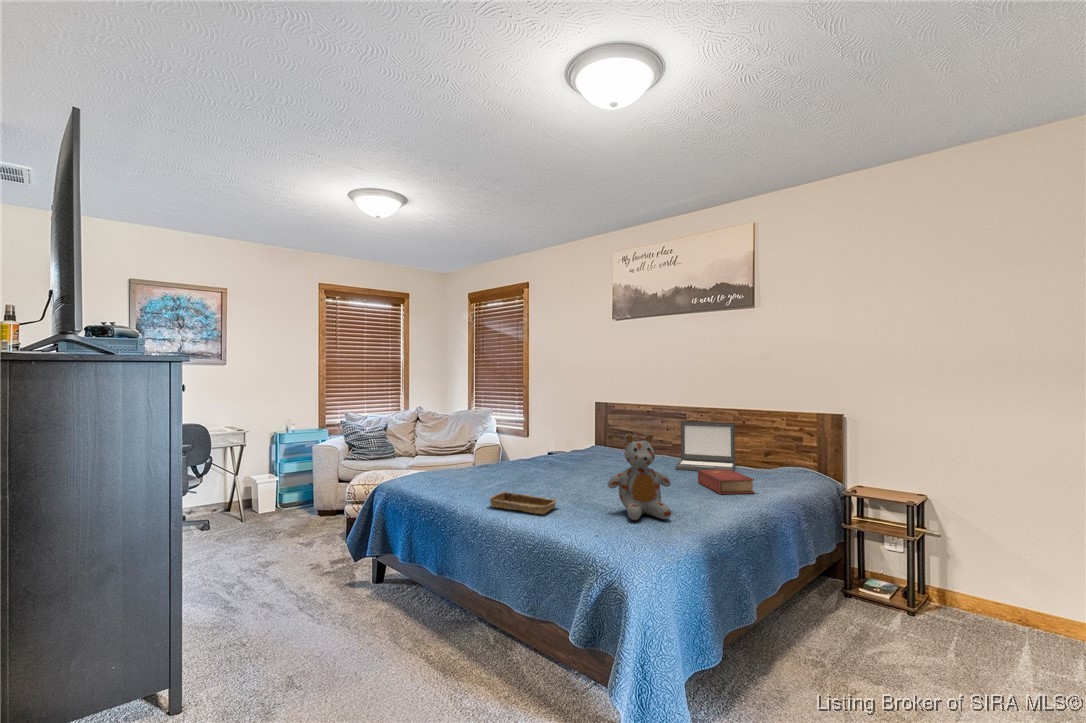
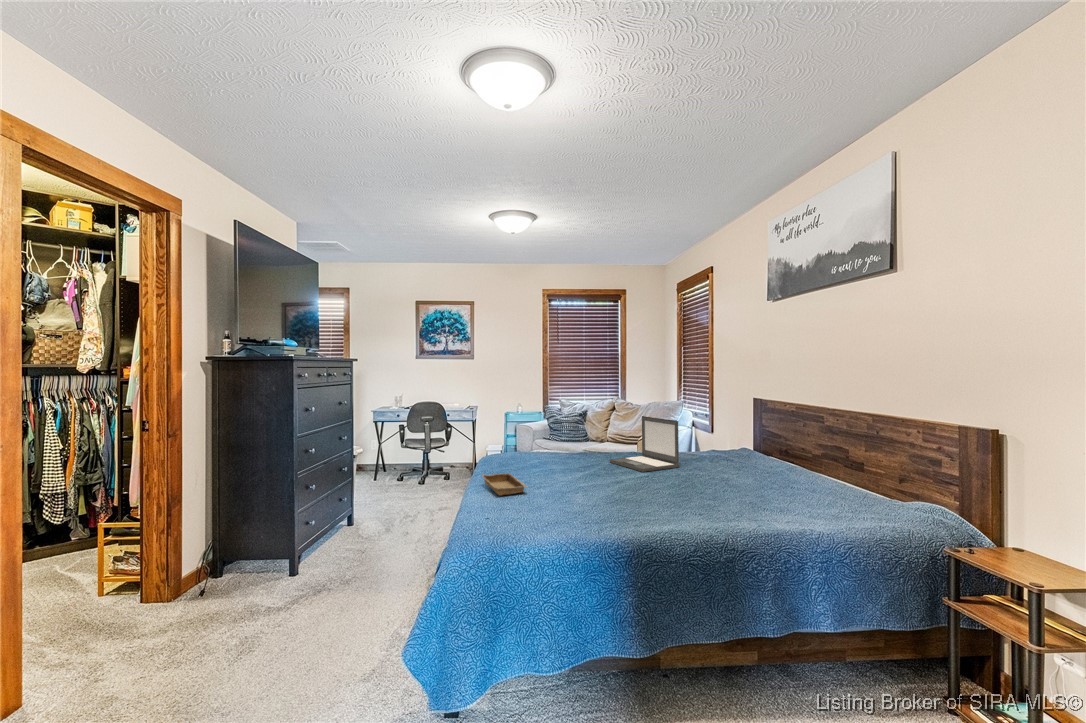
laptop: present [675,421,735,471] -> present [609,416,679,472]
stuffed bear: present [608,434,671,520] -> none [541,430,607,520]
book: present [698,469,754,494] -> none [710,482,771,519]

